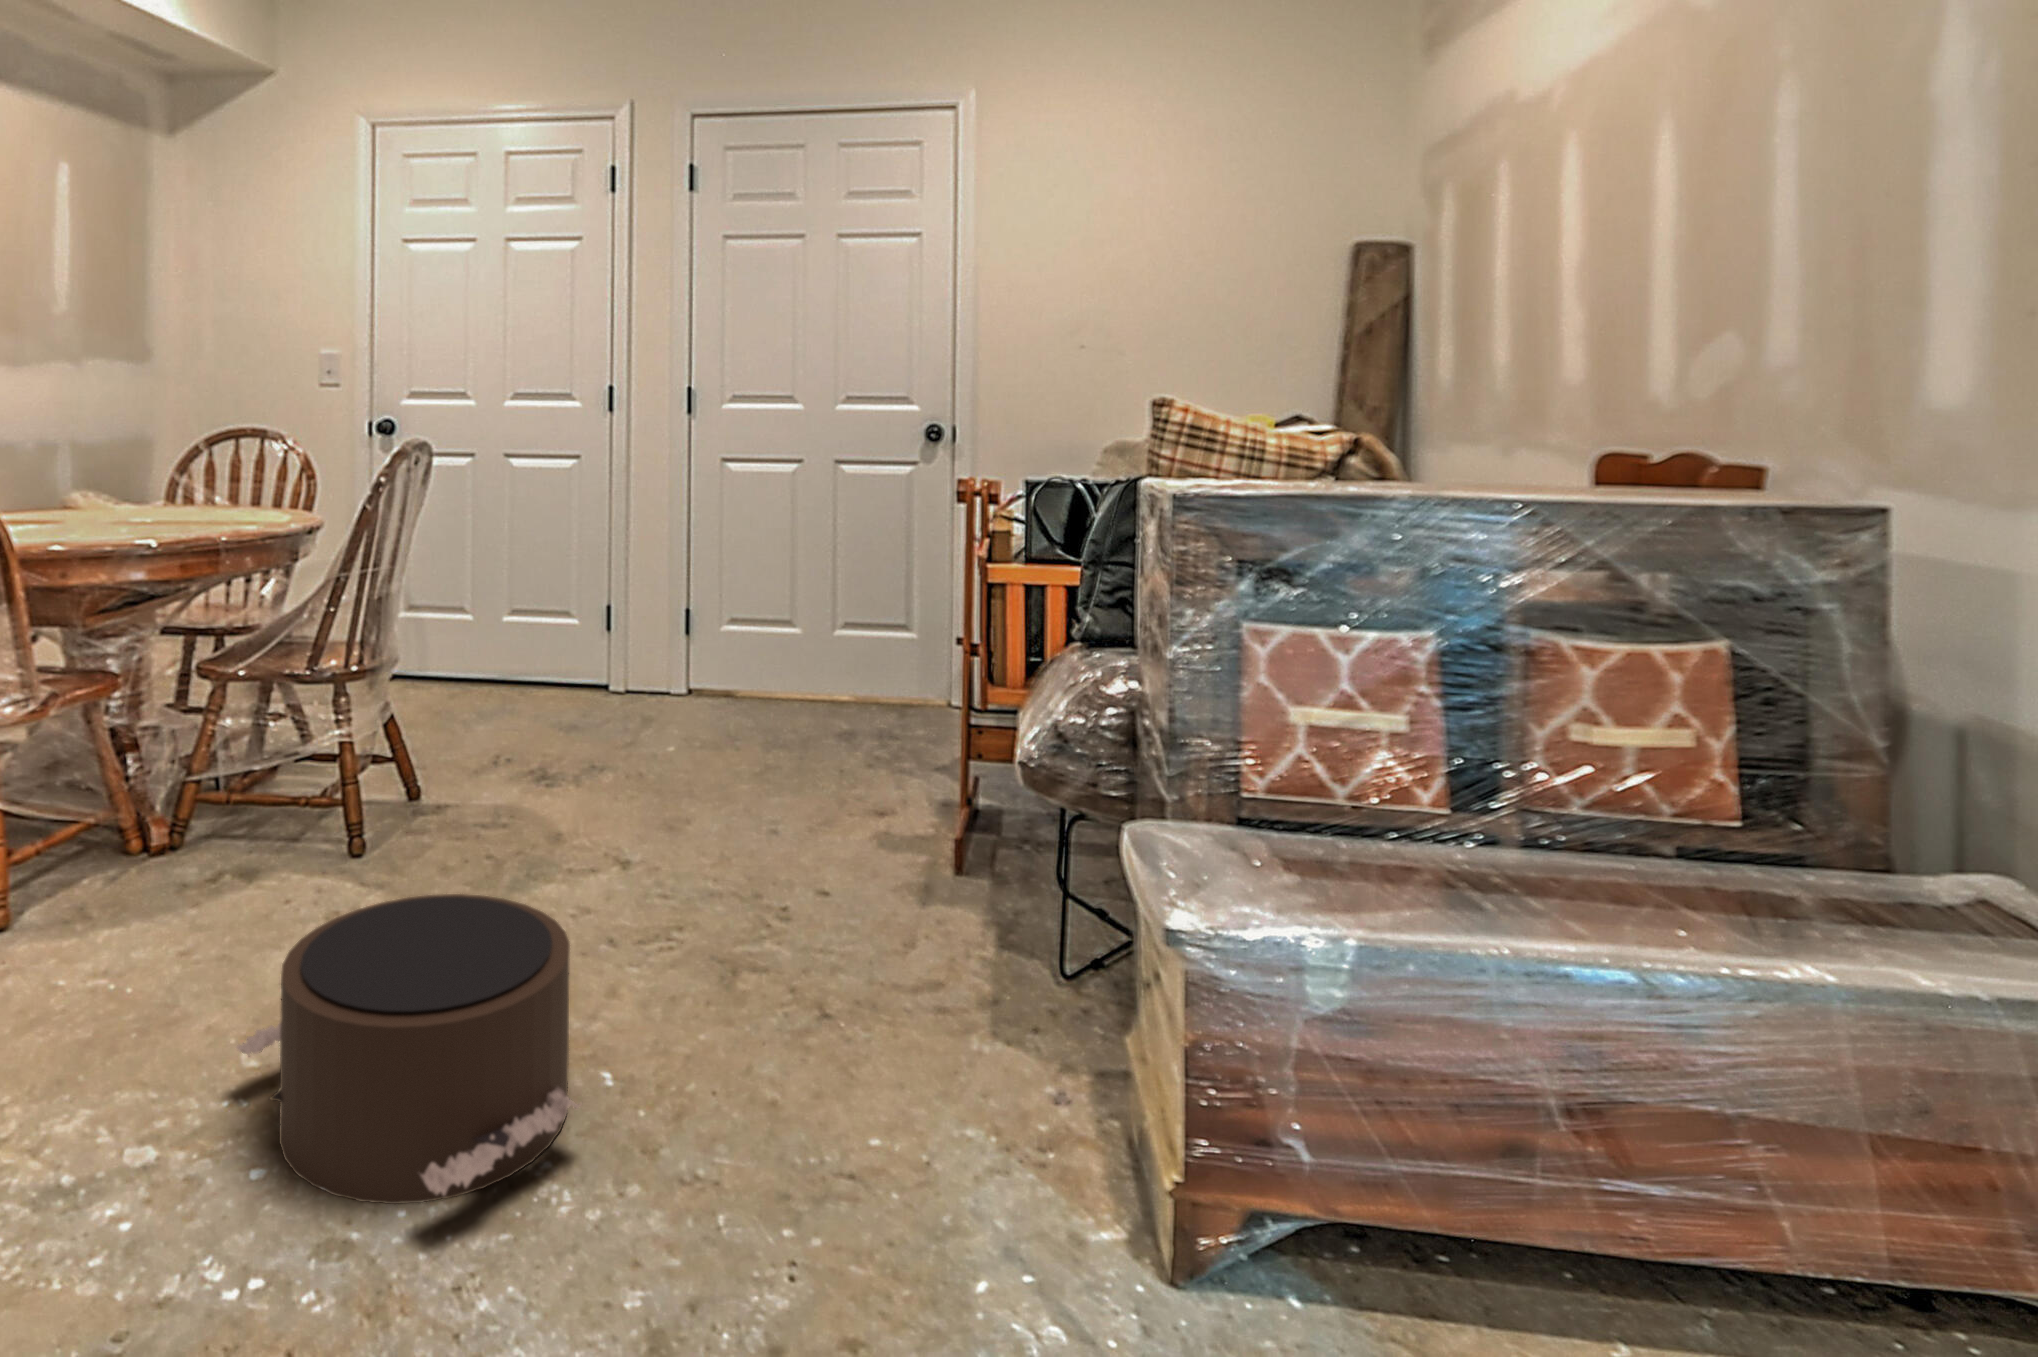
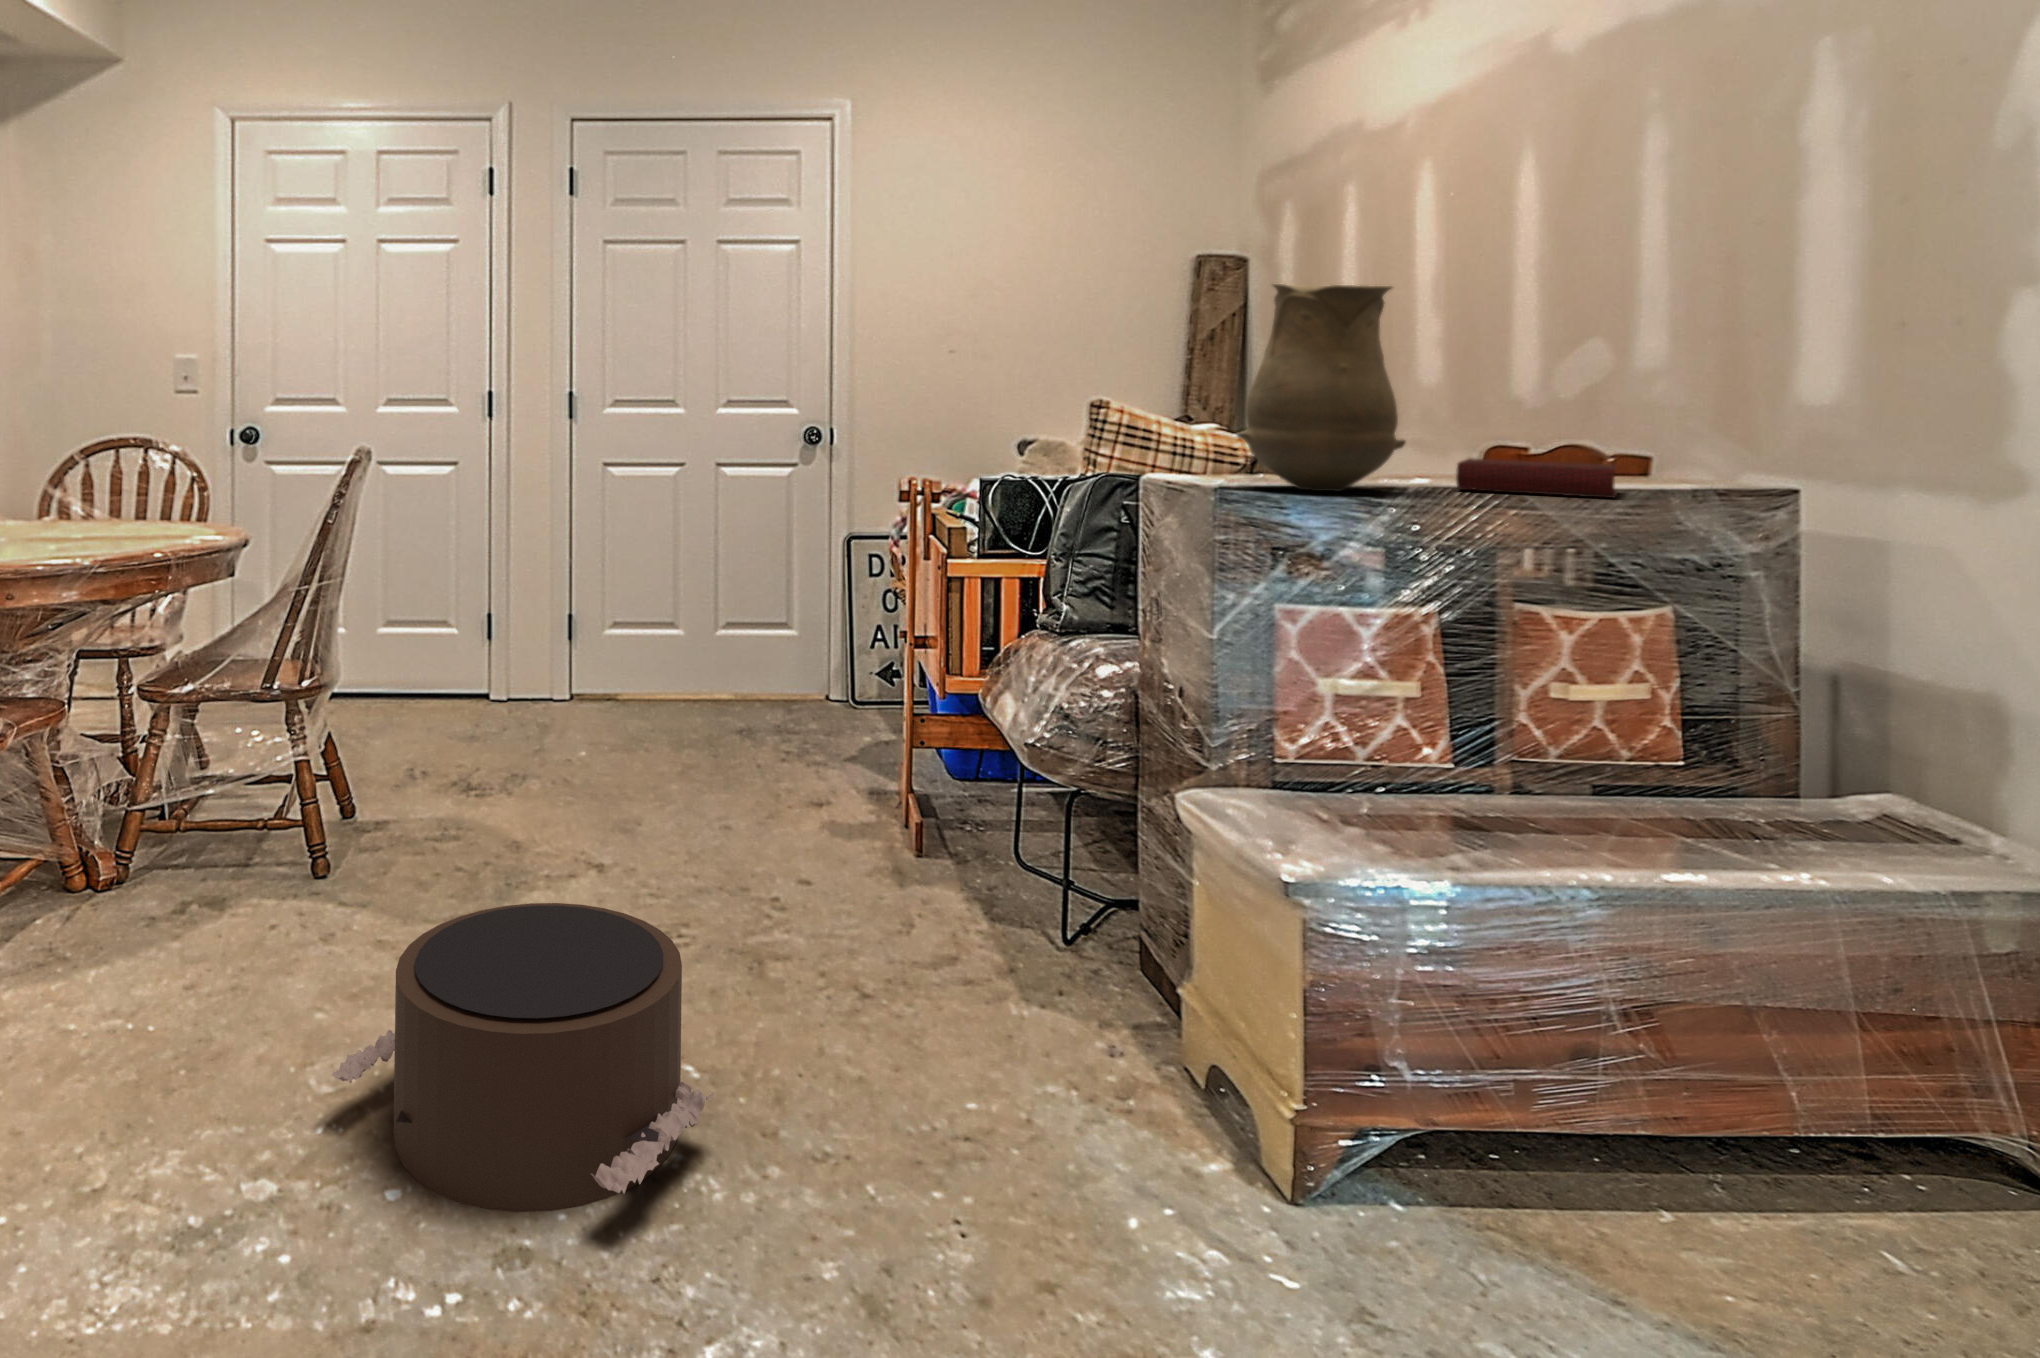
vase: none [1209,269,1401,499] -> present [1237,283,1406,491]
book: none [1468,464,1672,512] -> present [1456,458,1617,498]

